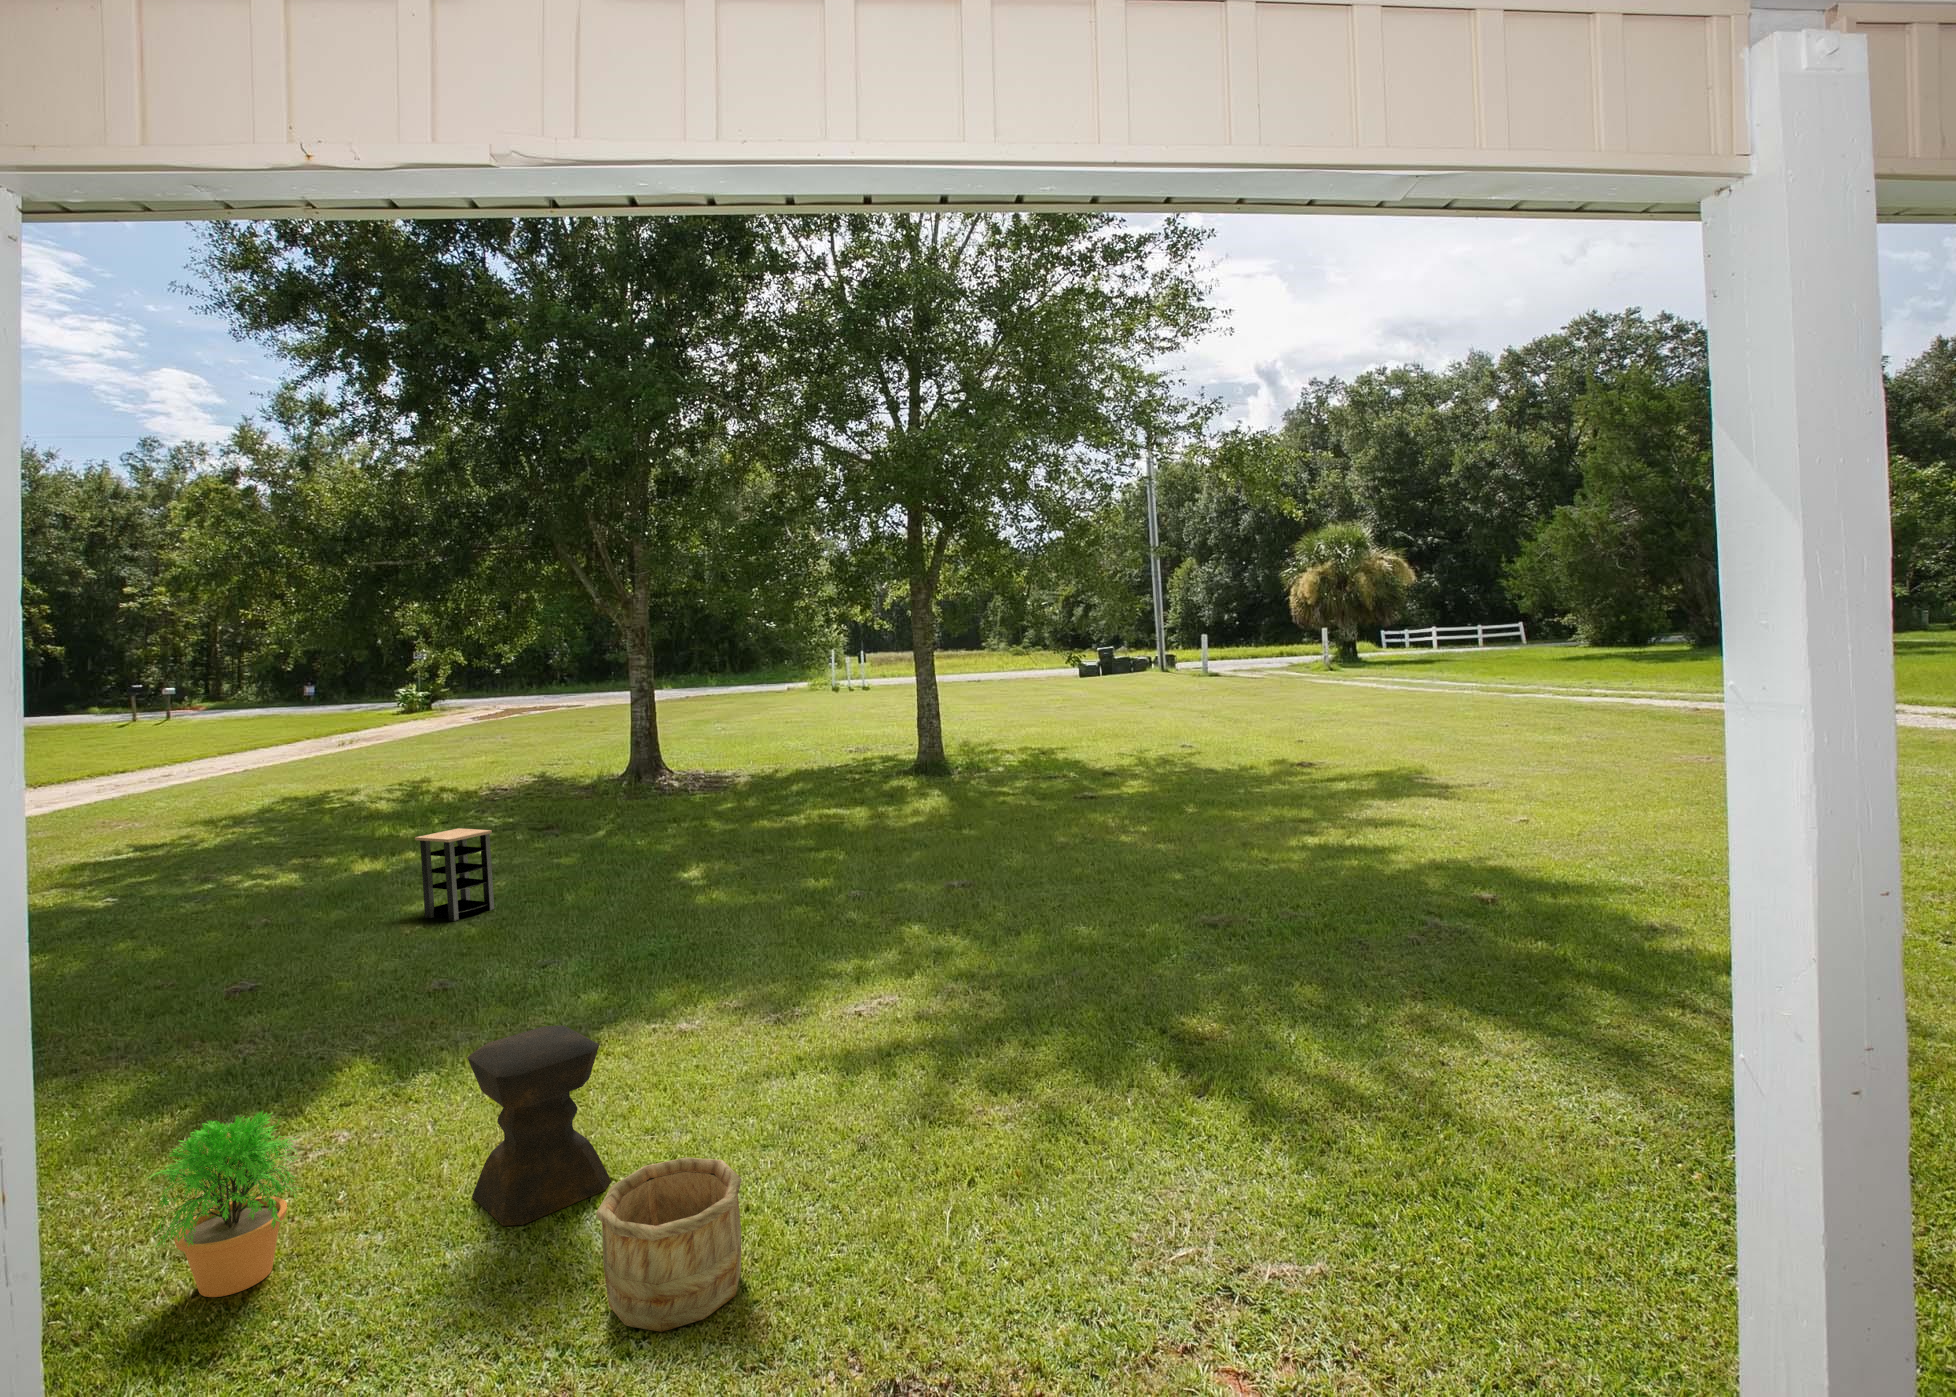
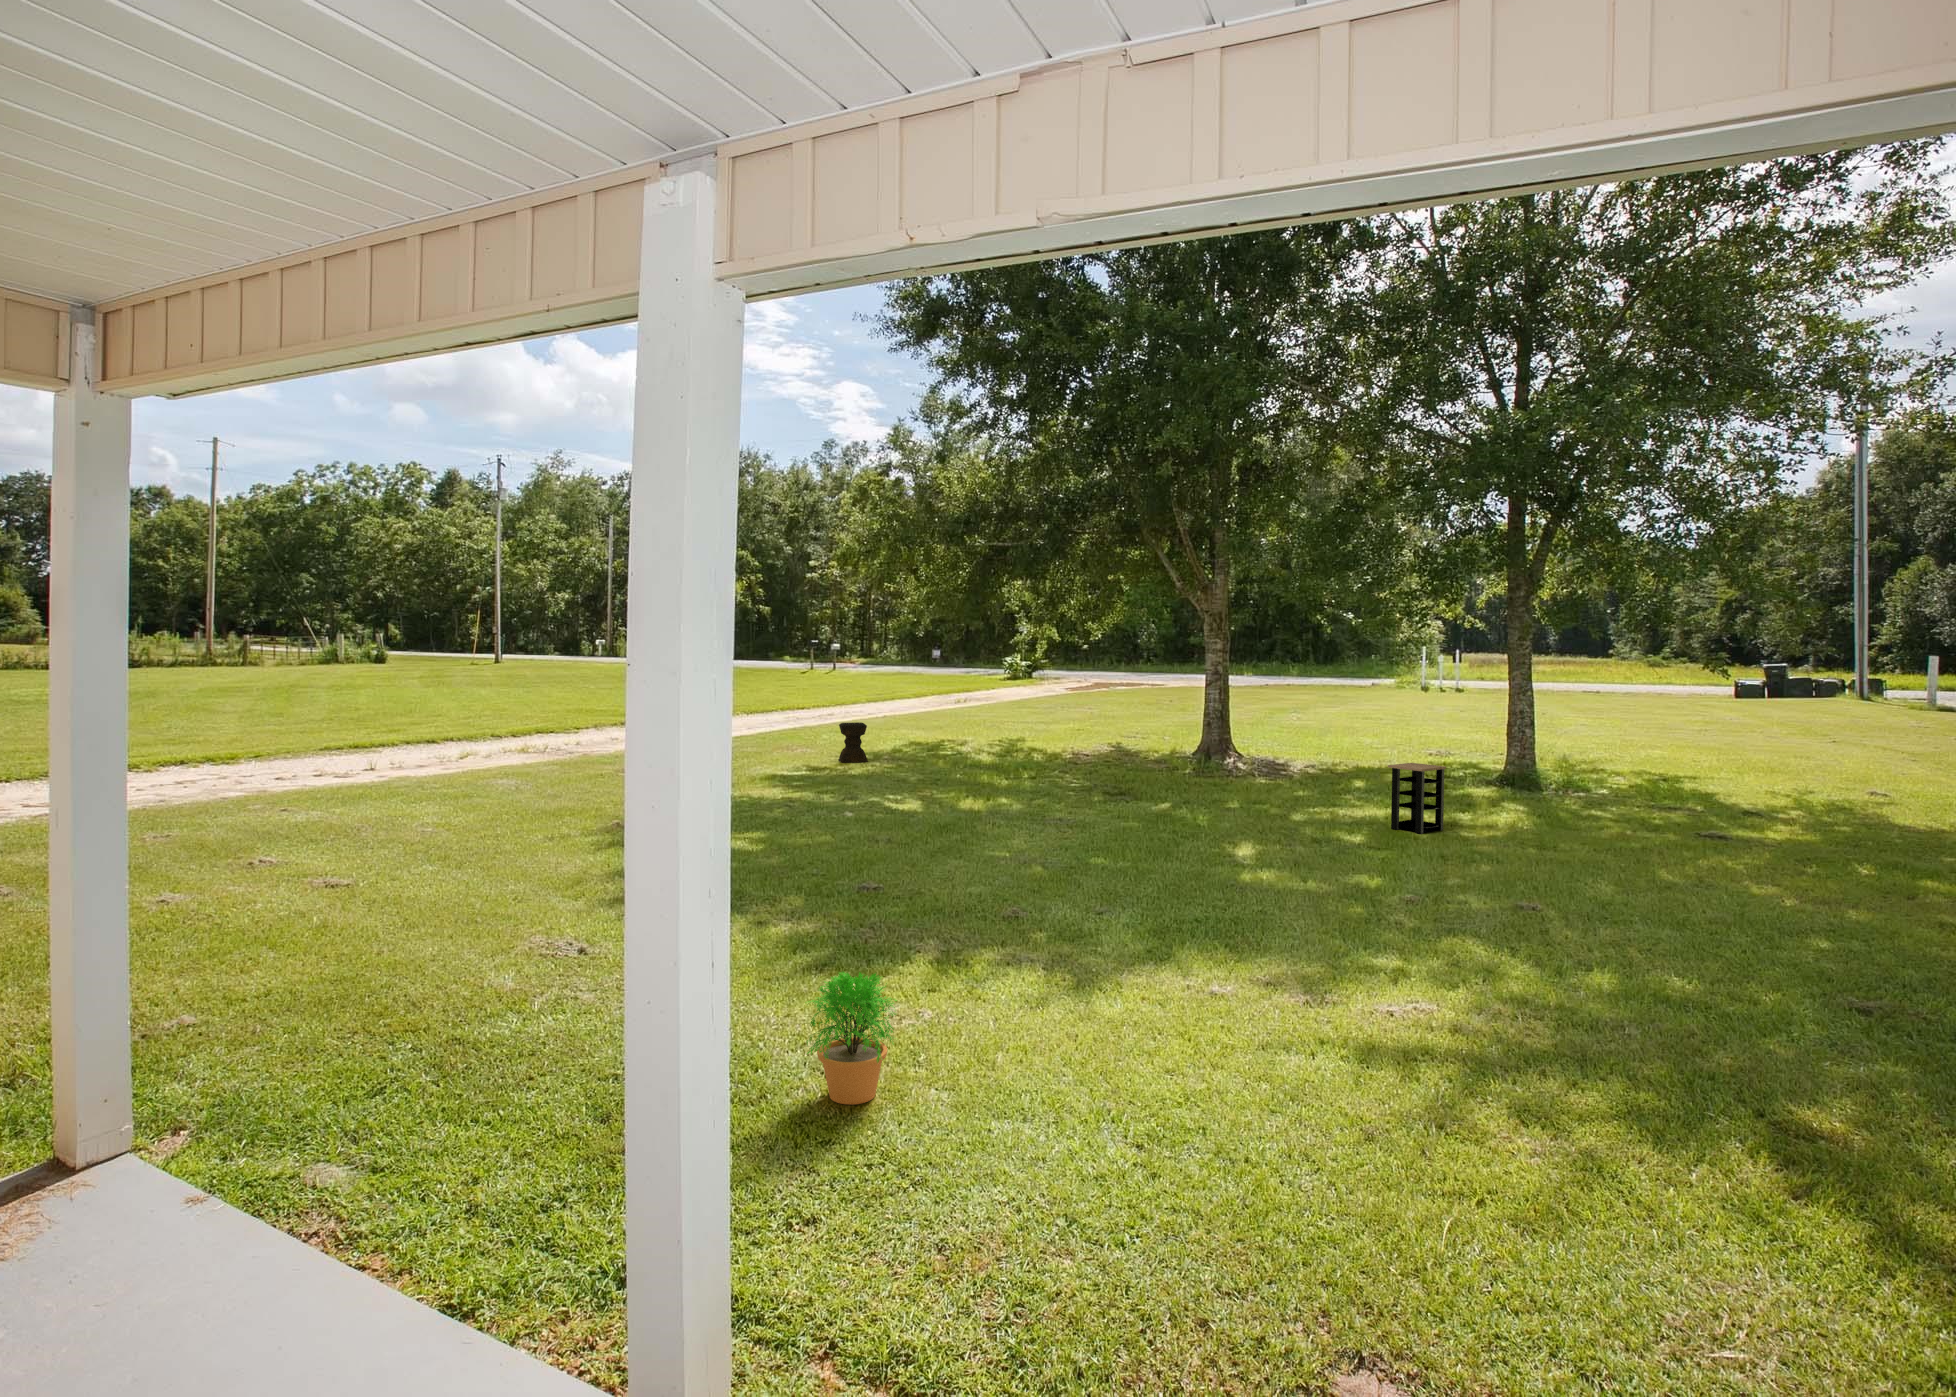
side table: present [415,828,494,921] -> present [1388,763,1446,834]
stool: present [467,1025,611,1226] -> present [838,722,868,763]
wooden bucket: present [596,1157,742,1332] -> none [1105,1091,1234,1238]

